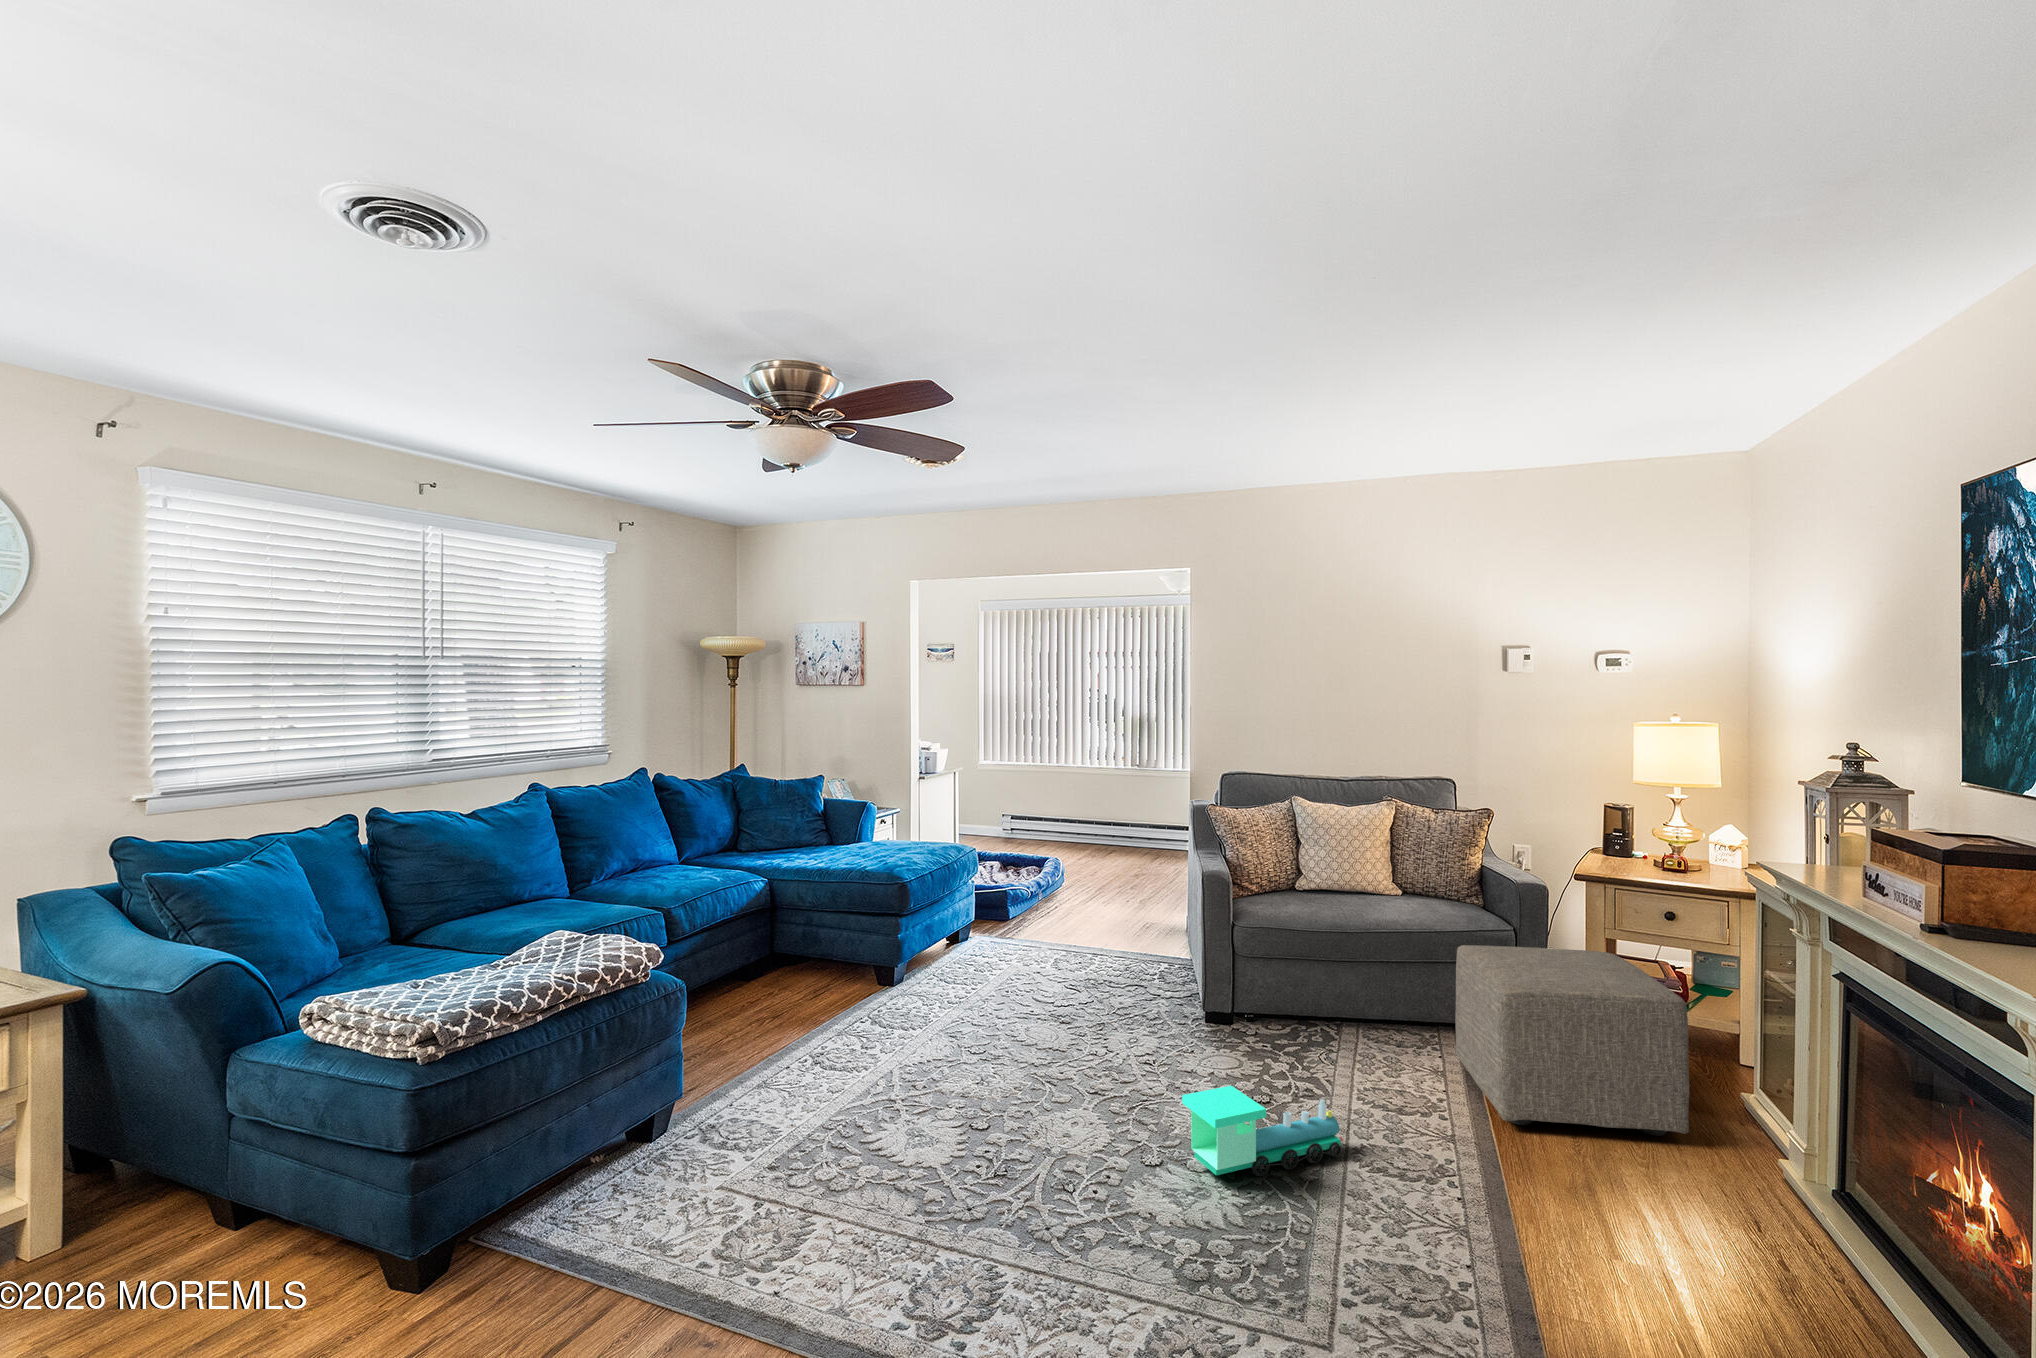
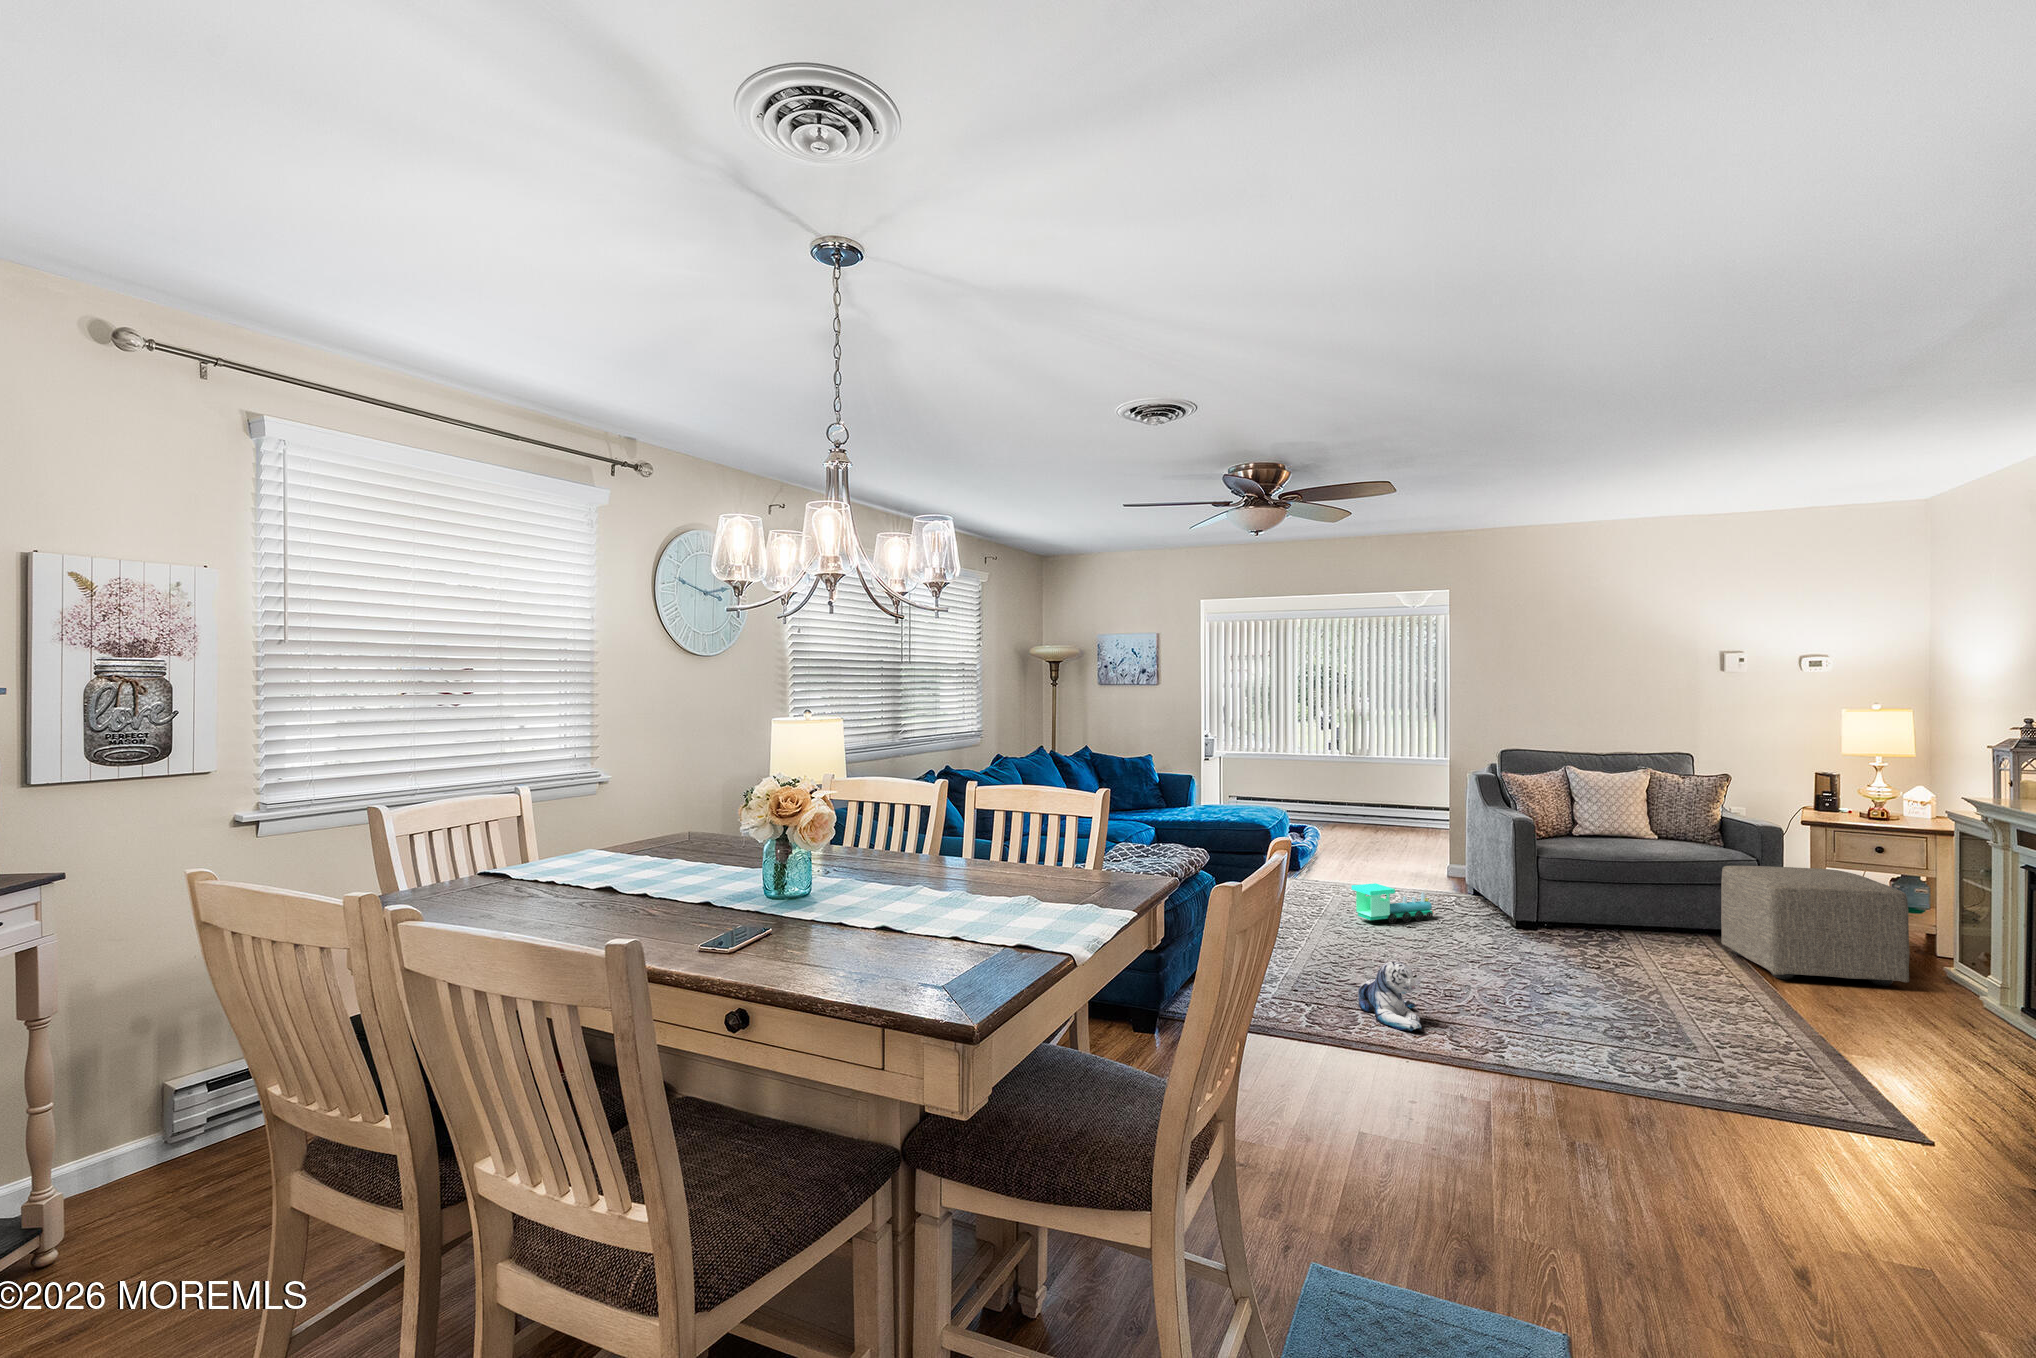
toy train: present [1182,1086,1343,1176] -> present [1351,883,1434,924]
plush toy: none [824,1151,915,1289] -> present [1358,962,1421,1031]

